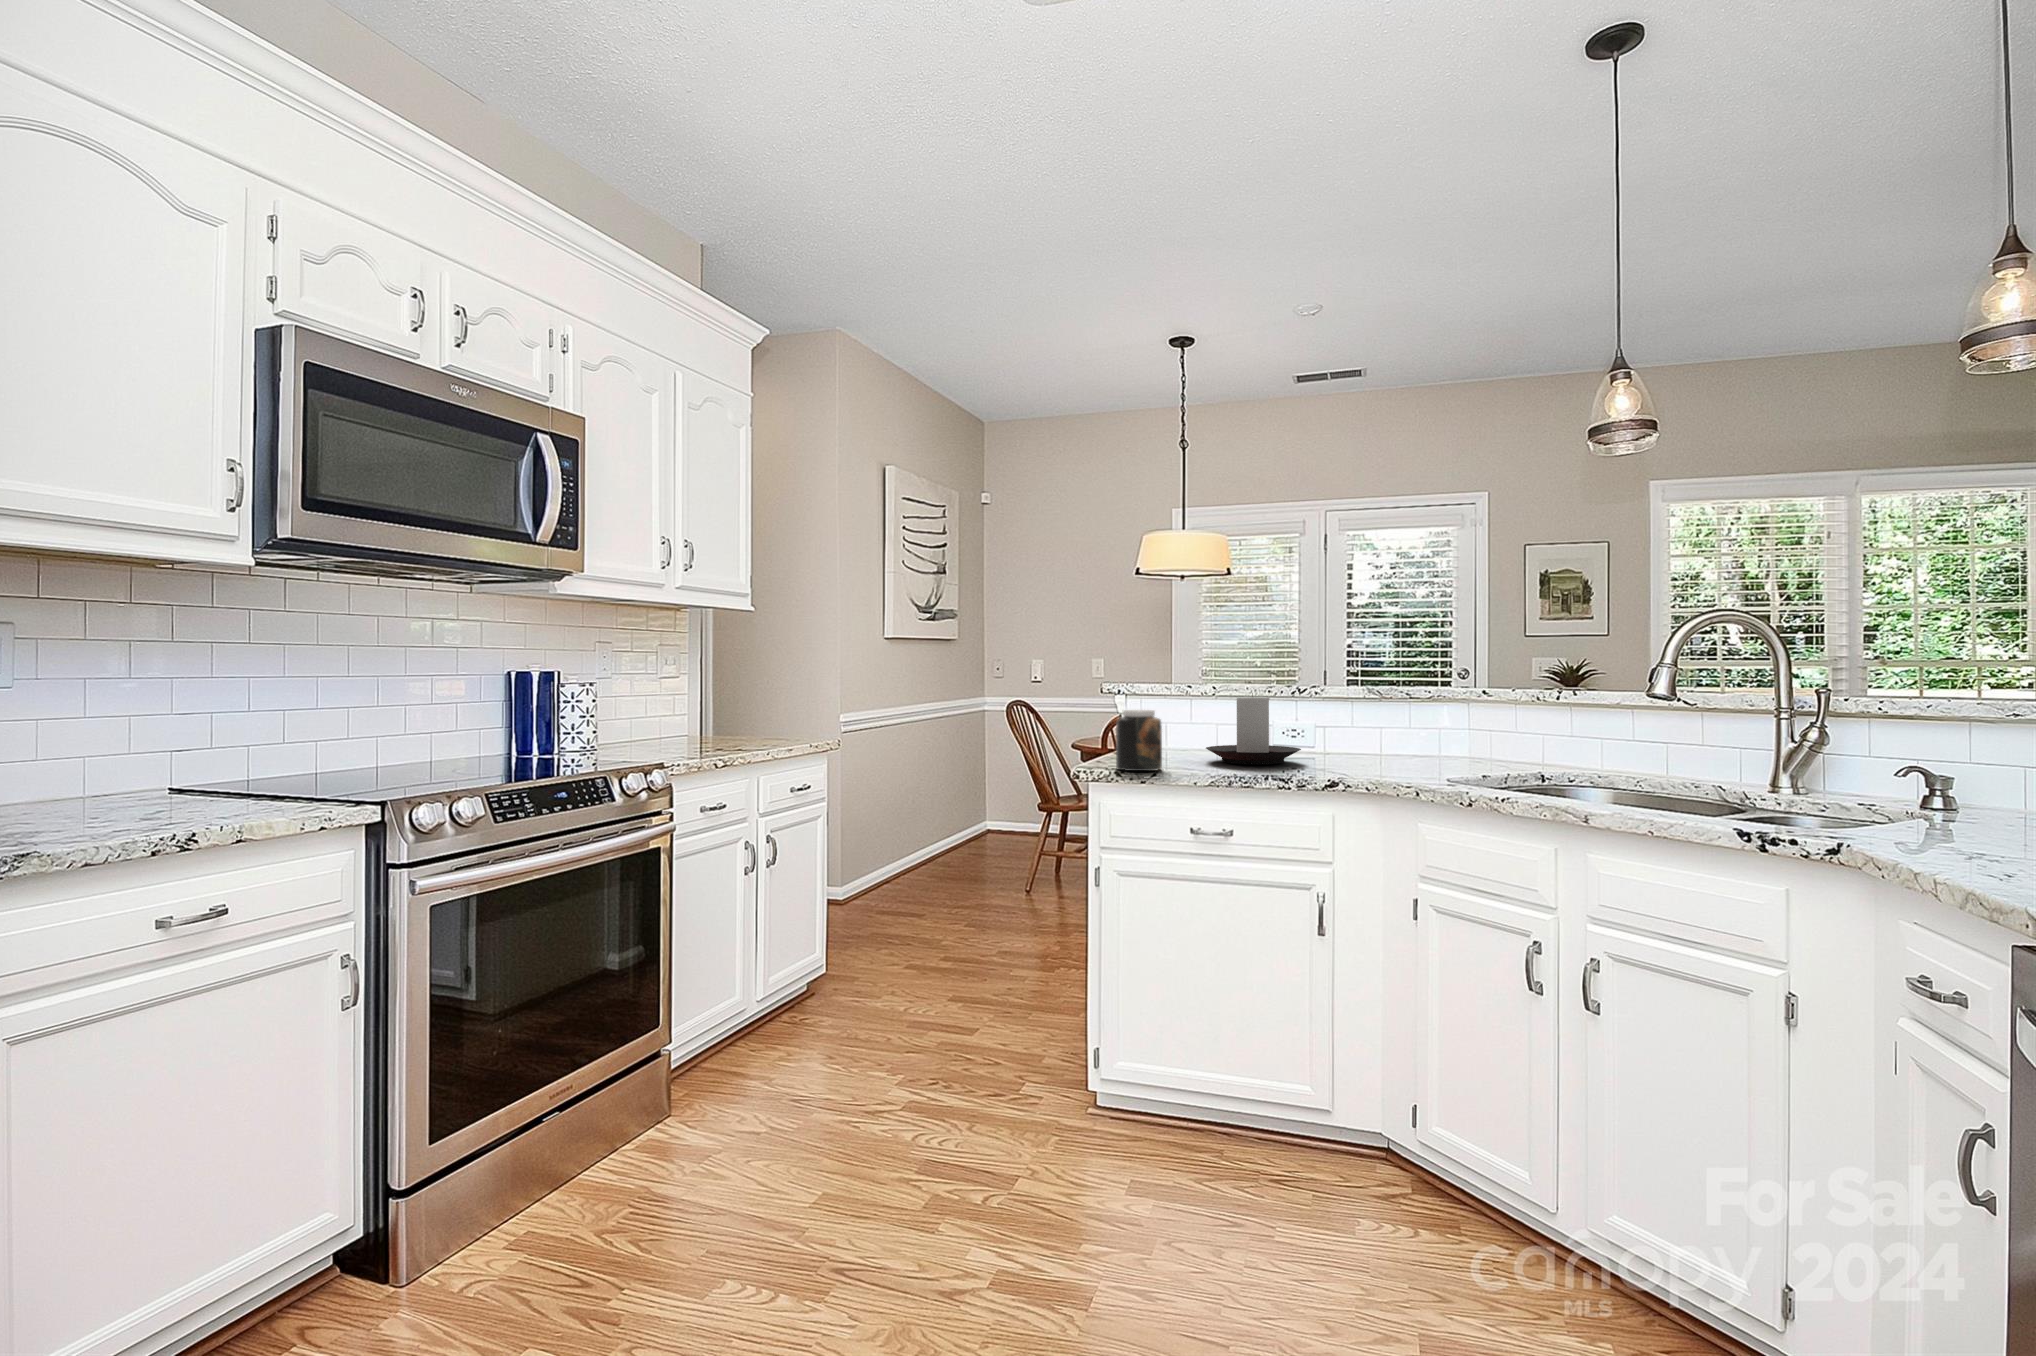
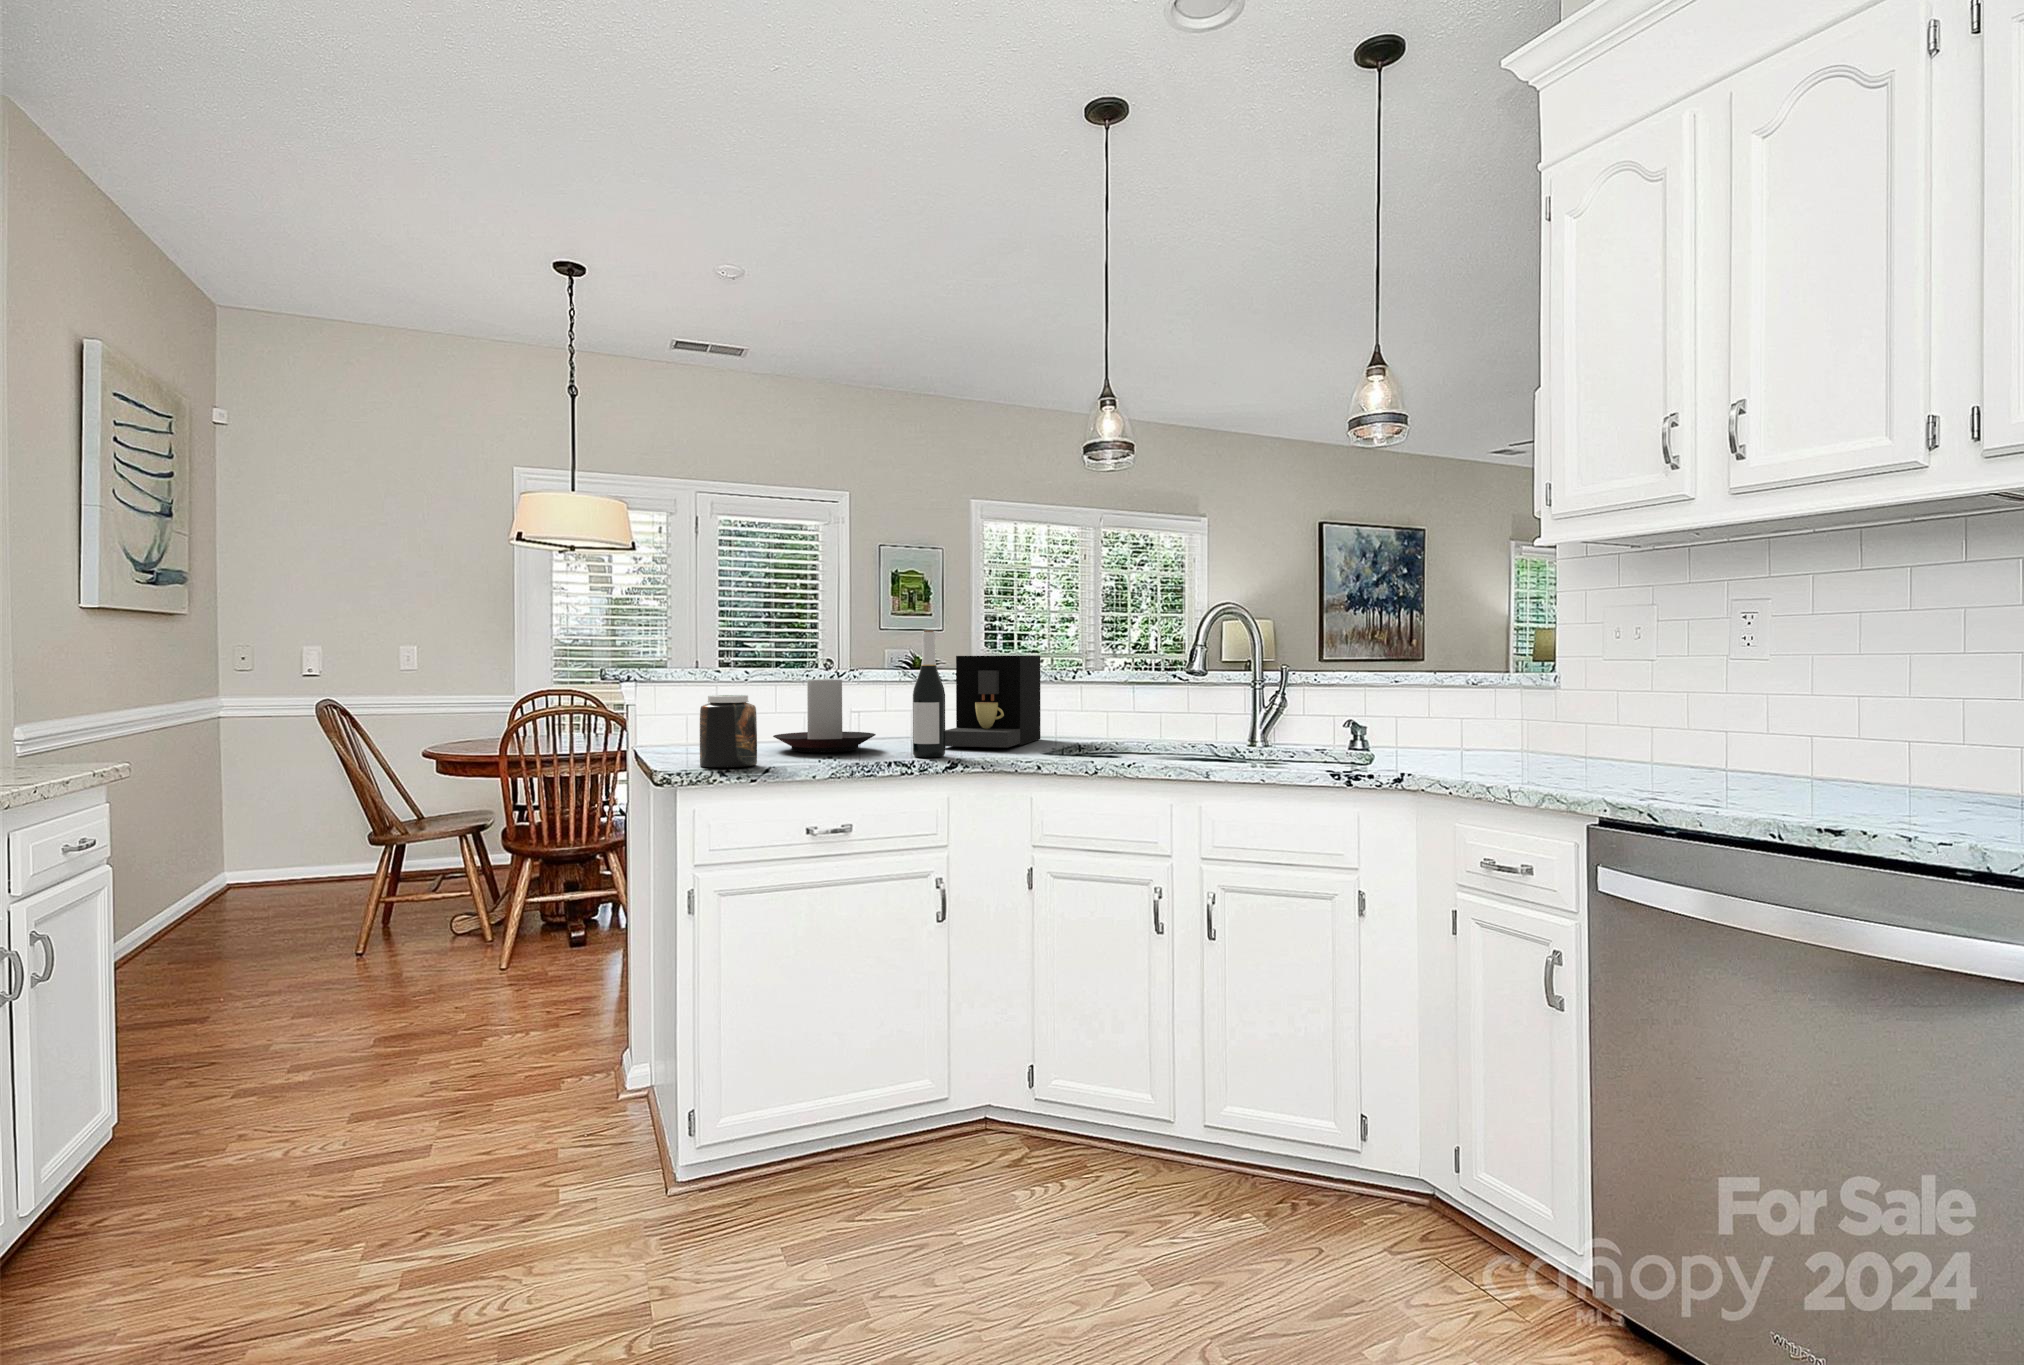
wine bottle: none [1316,652,1350,776] -> present [913,630,945,757]
coffee maker: none [1368,674,1513,772] -> present [945,656,1041,747]

